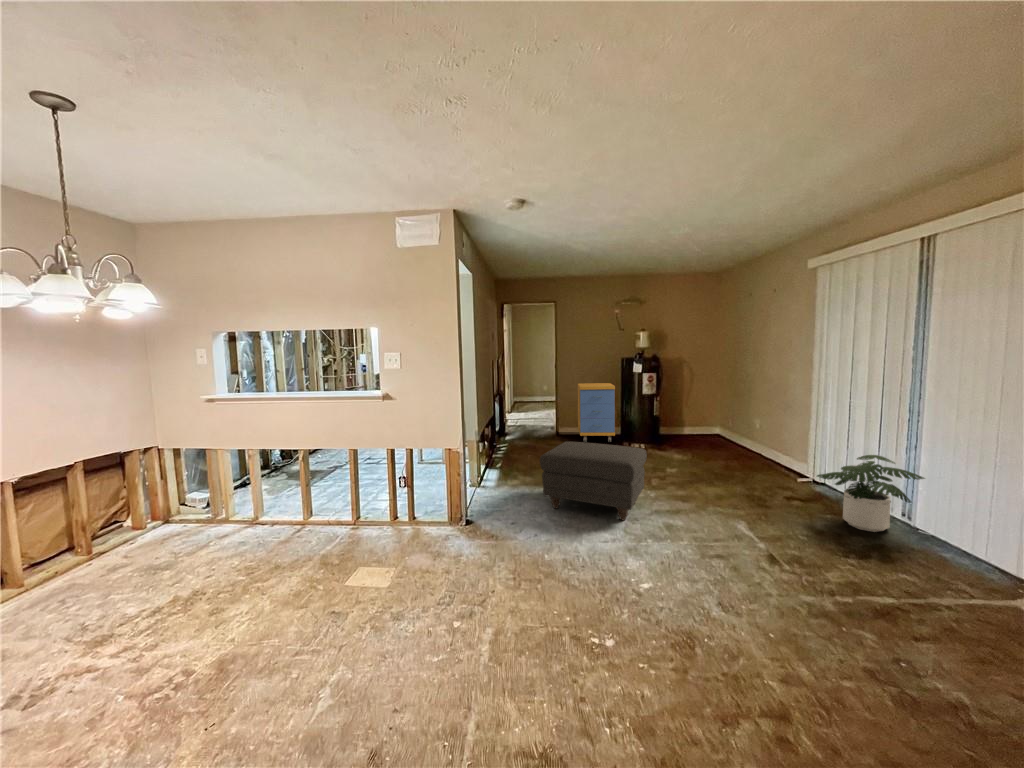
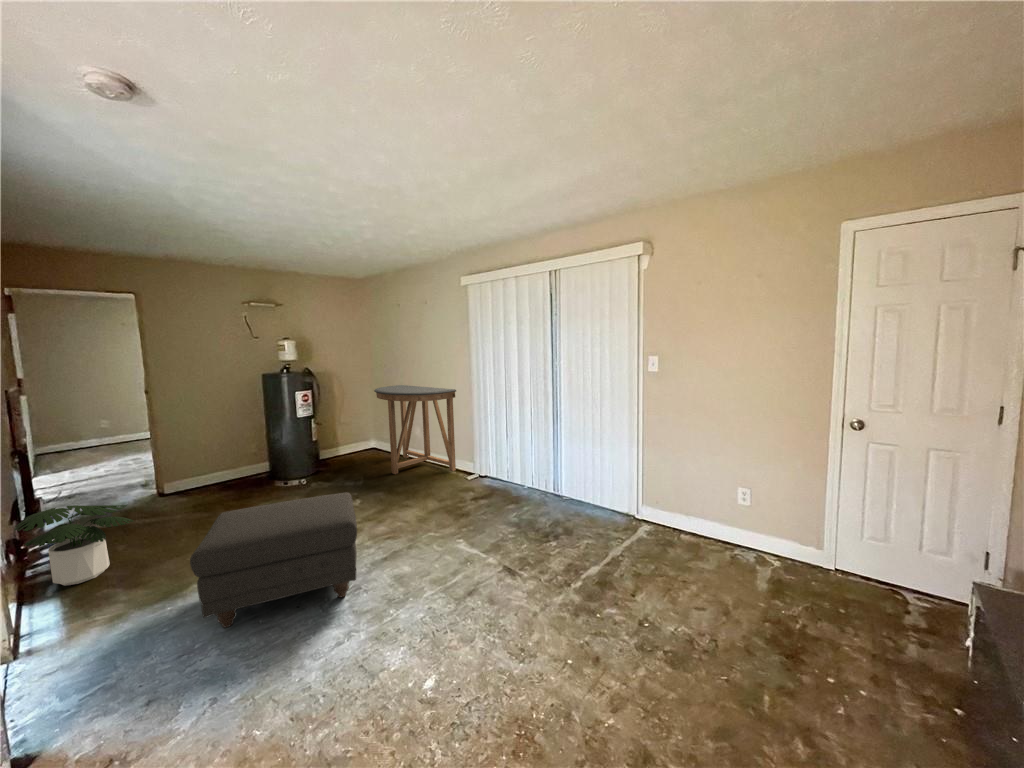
console table: none [709,375,796,470] -> present [374,385,456,474]
storage cabinet: present [578,383,615,442] -> none [194,408,265,495]
potted plant: present [817,455,925,532] -> present [14,505,133,586]

